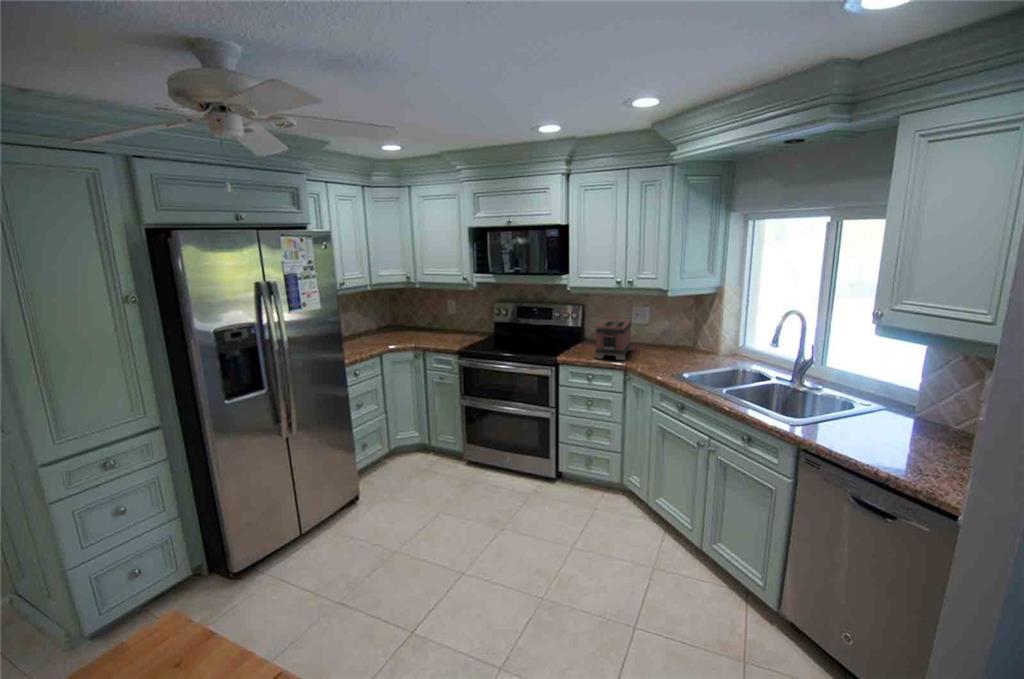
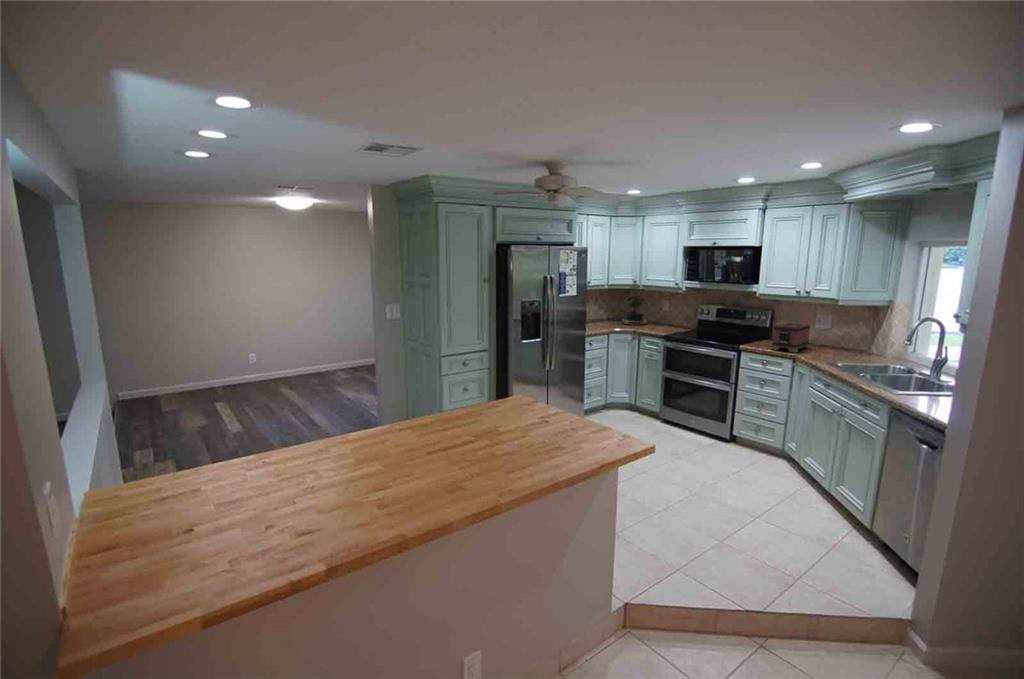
potted plant: none [387,291,432,337] -> present [623,293,647,325]

